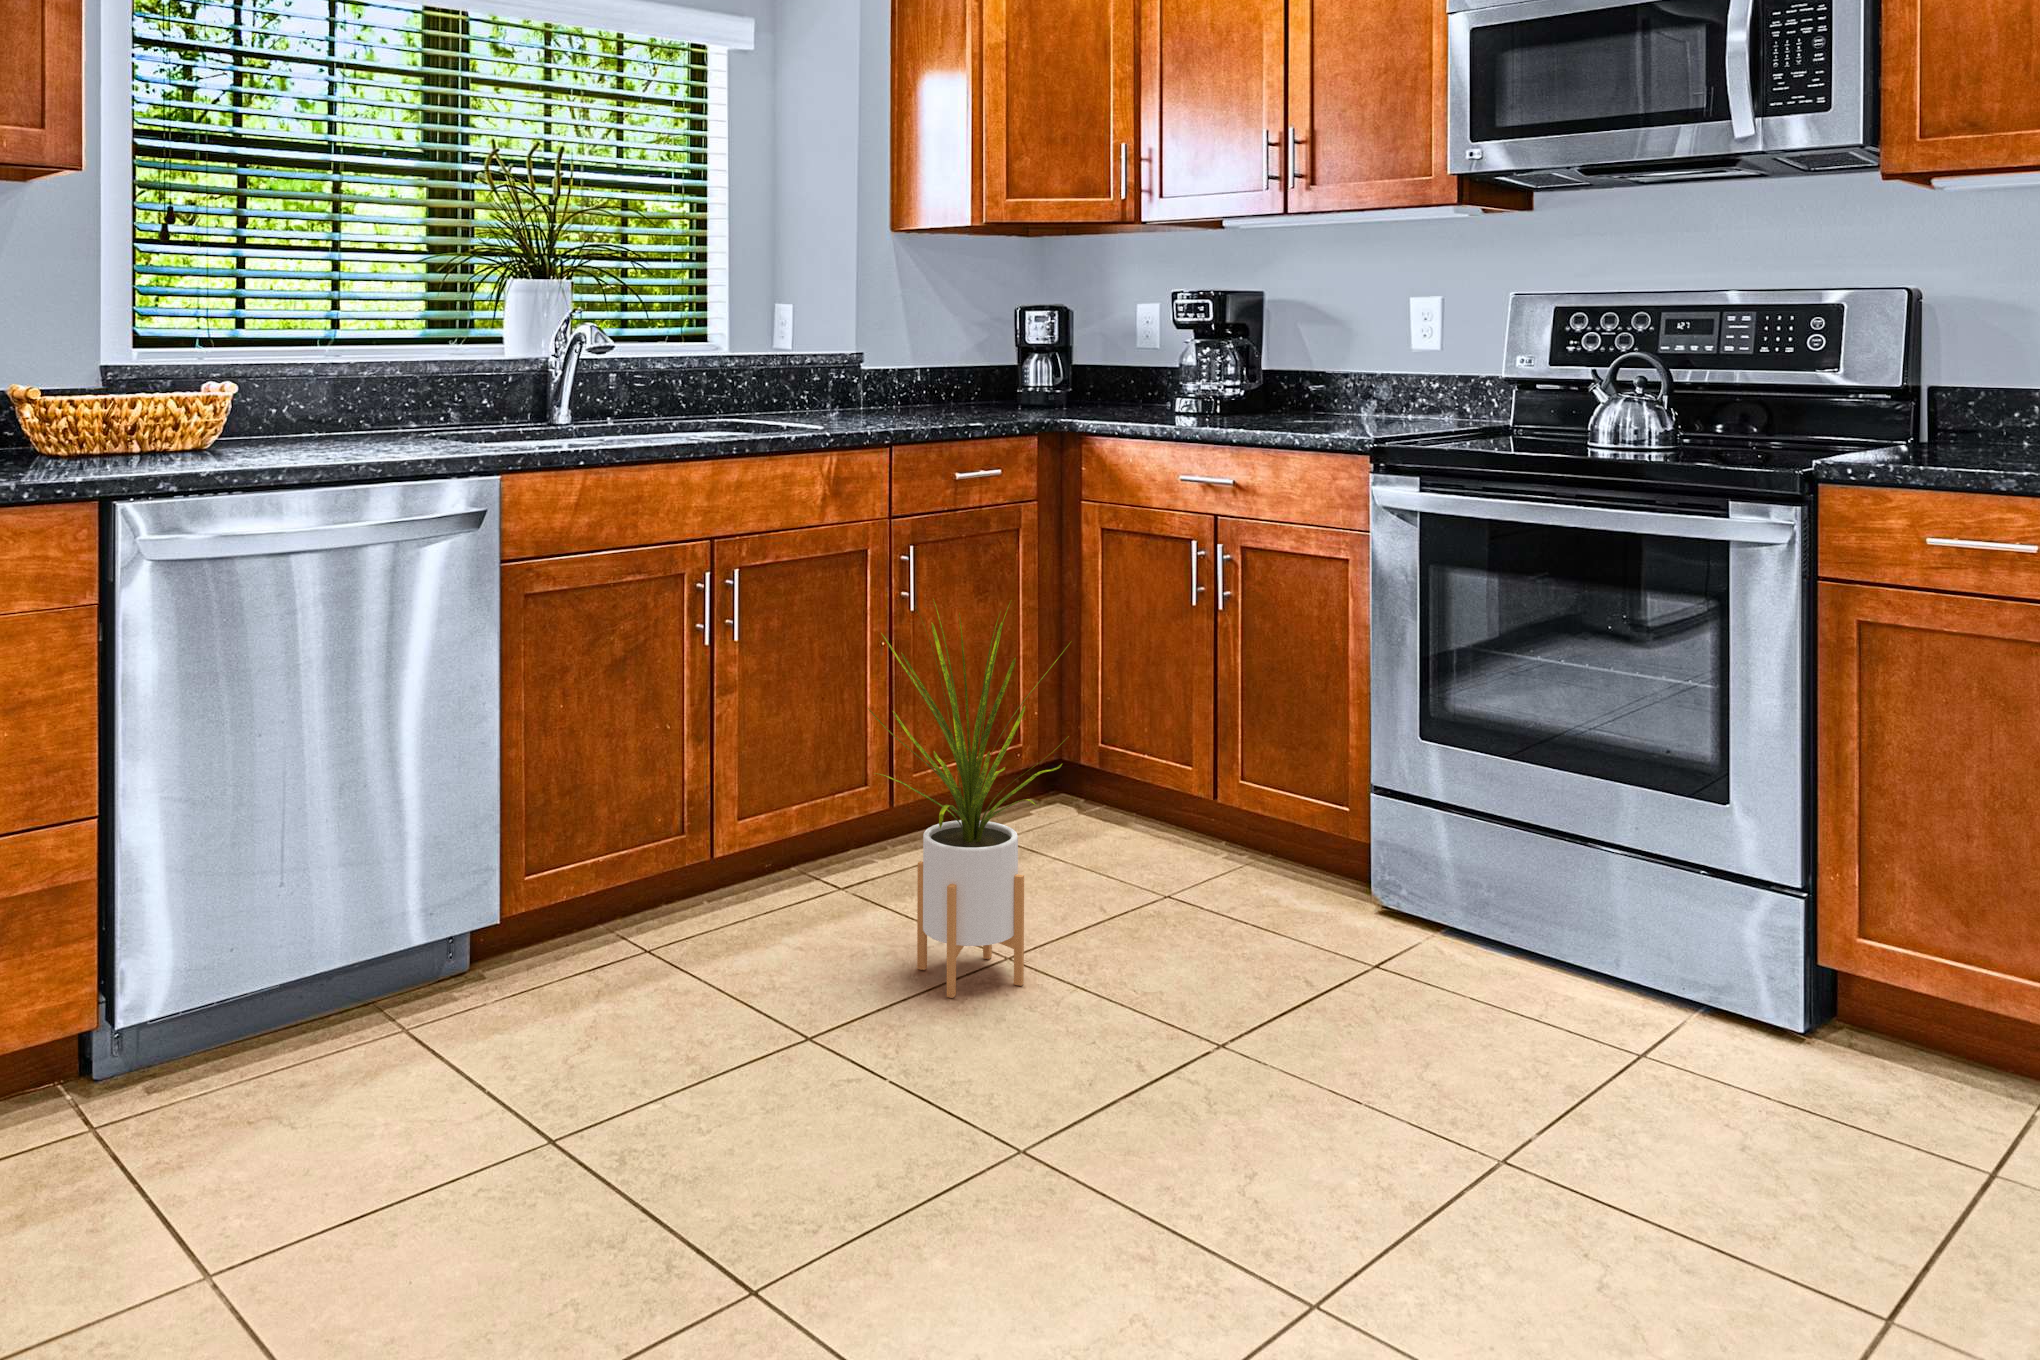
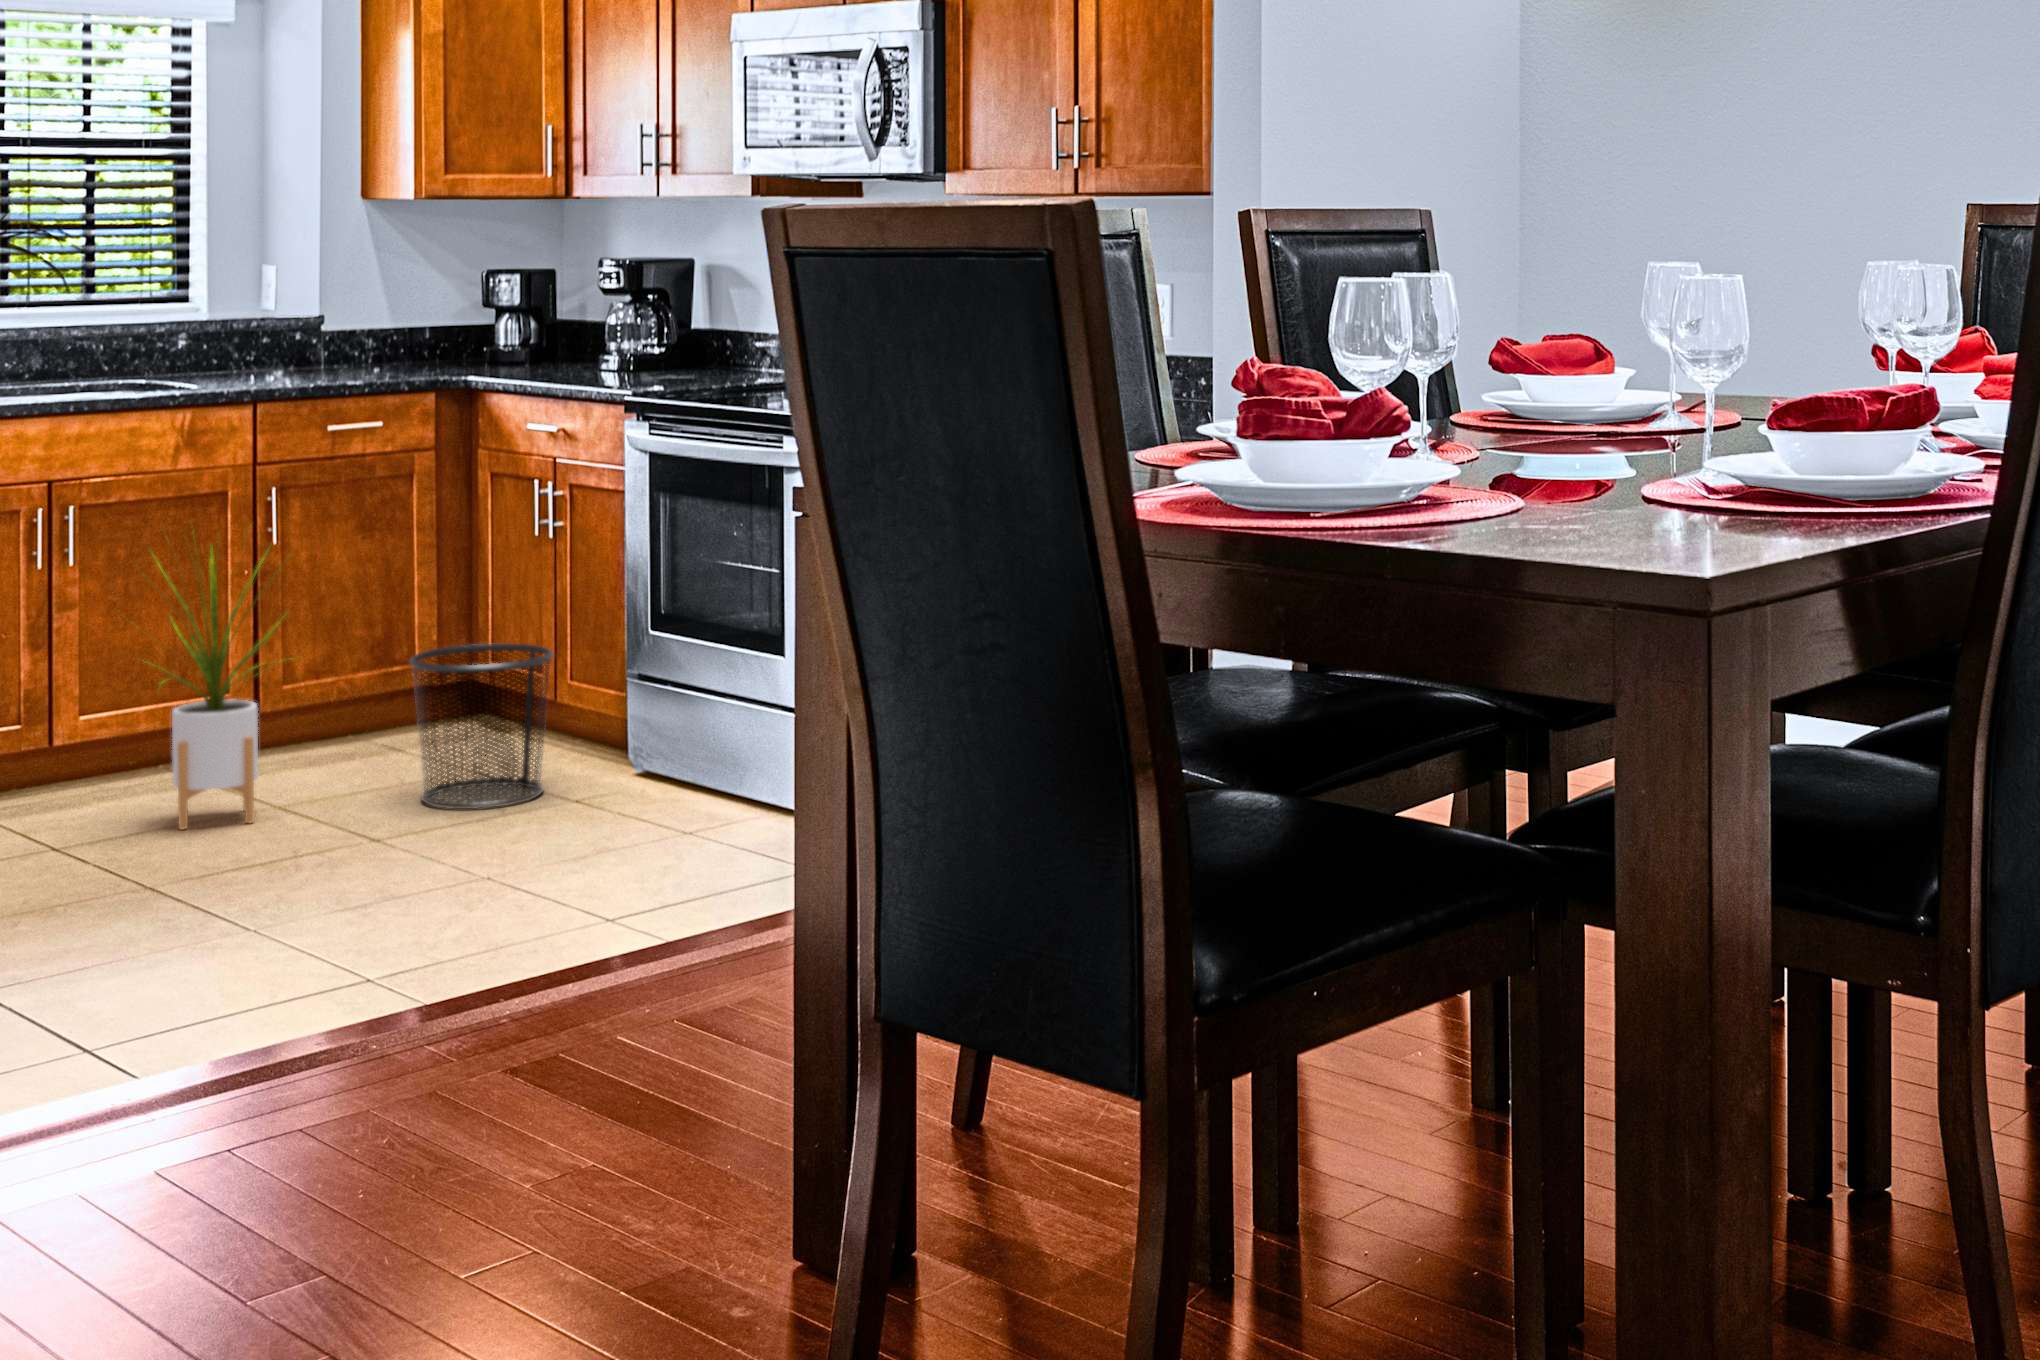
waste bin: none [1156,739,1324,960] -> present [409,644,553,809]

